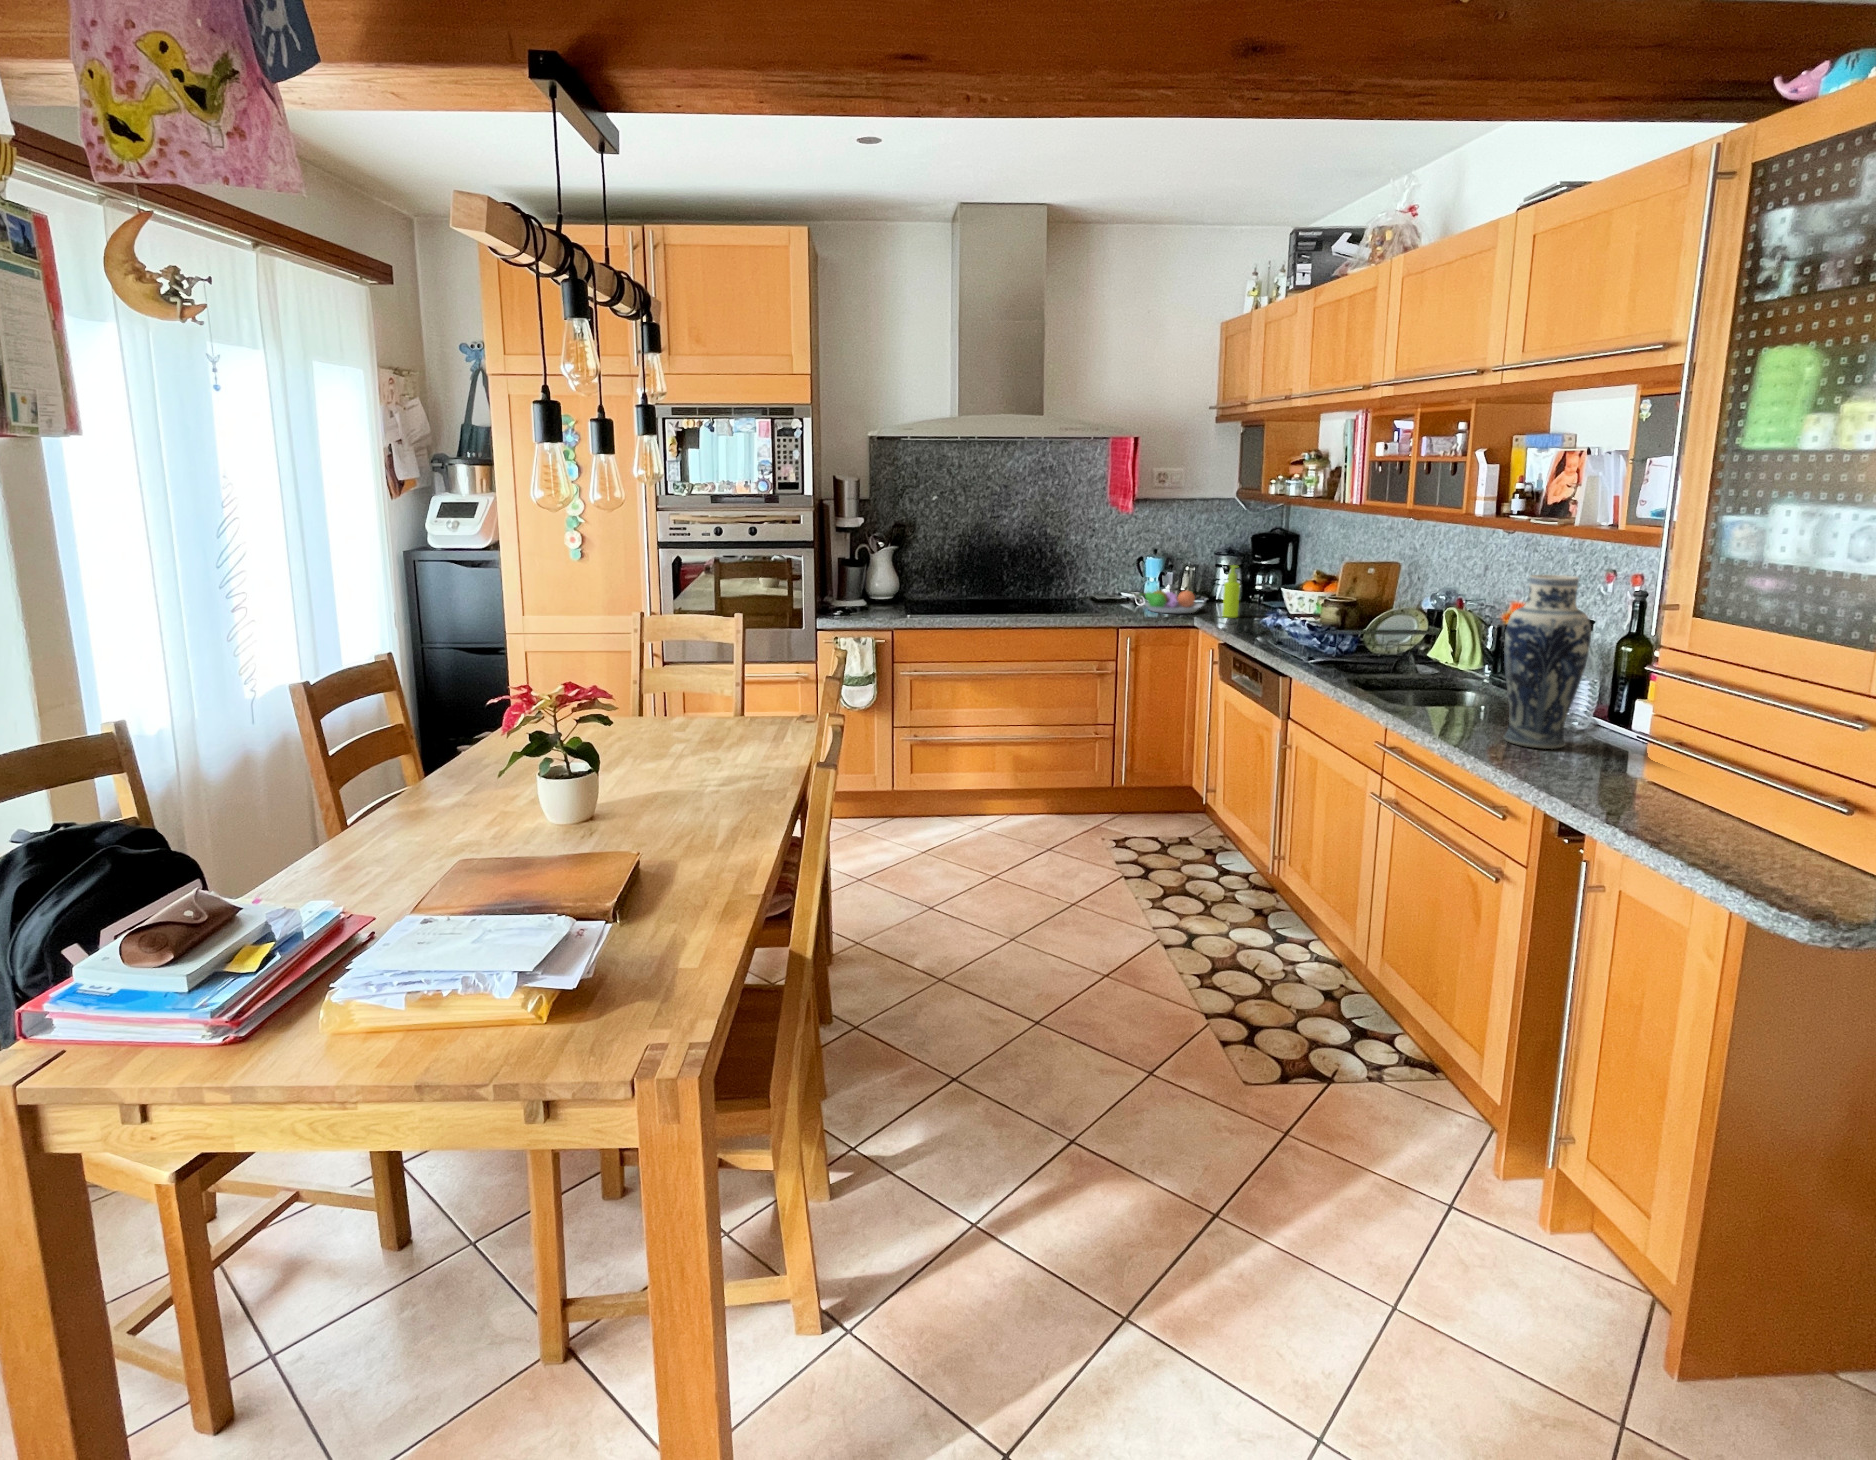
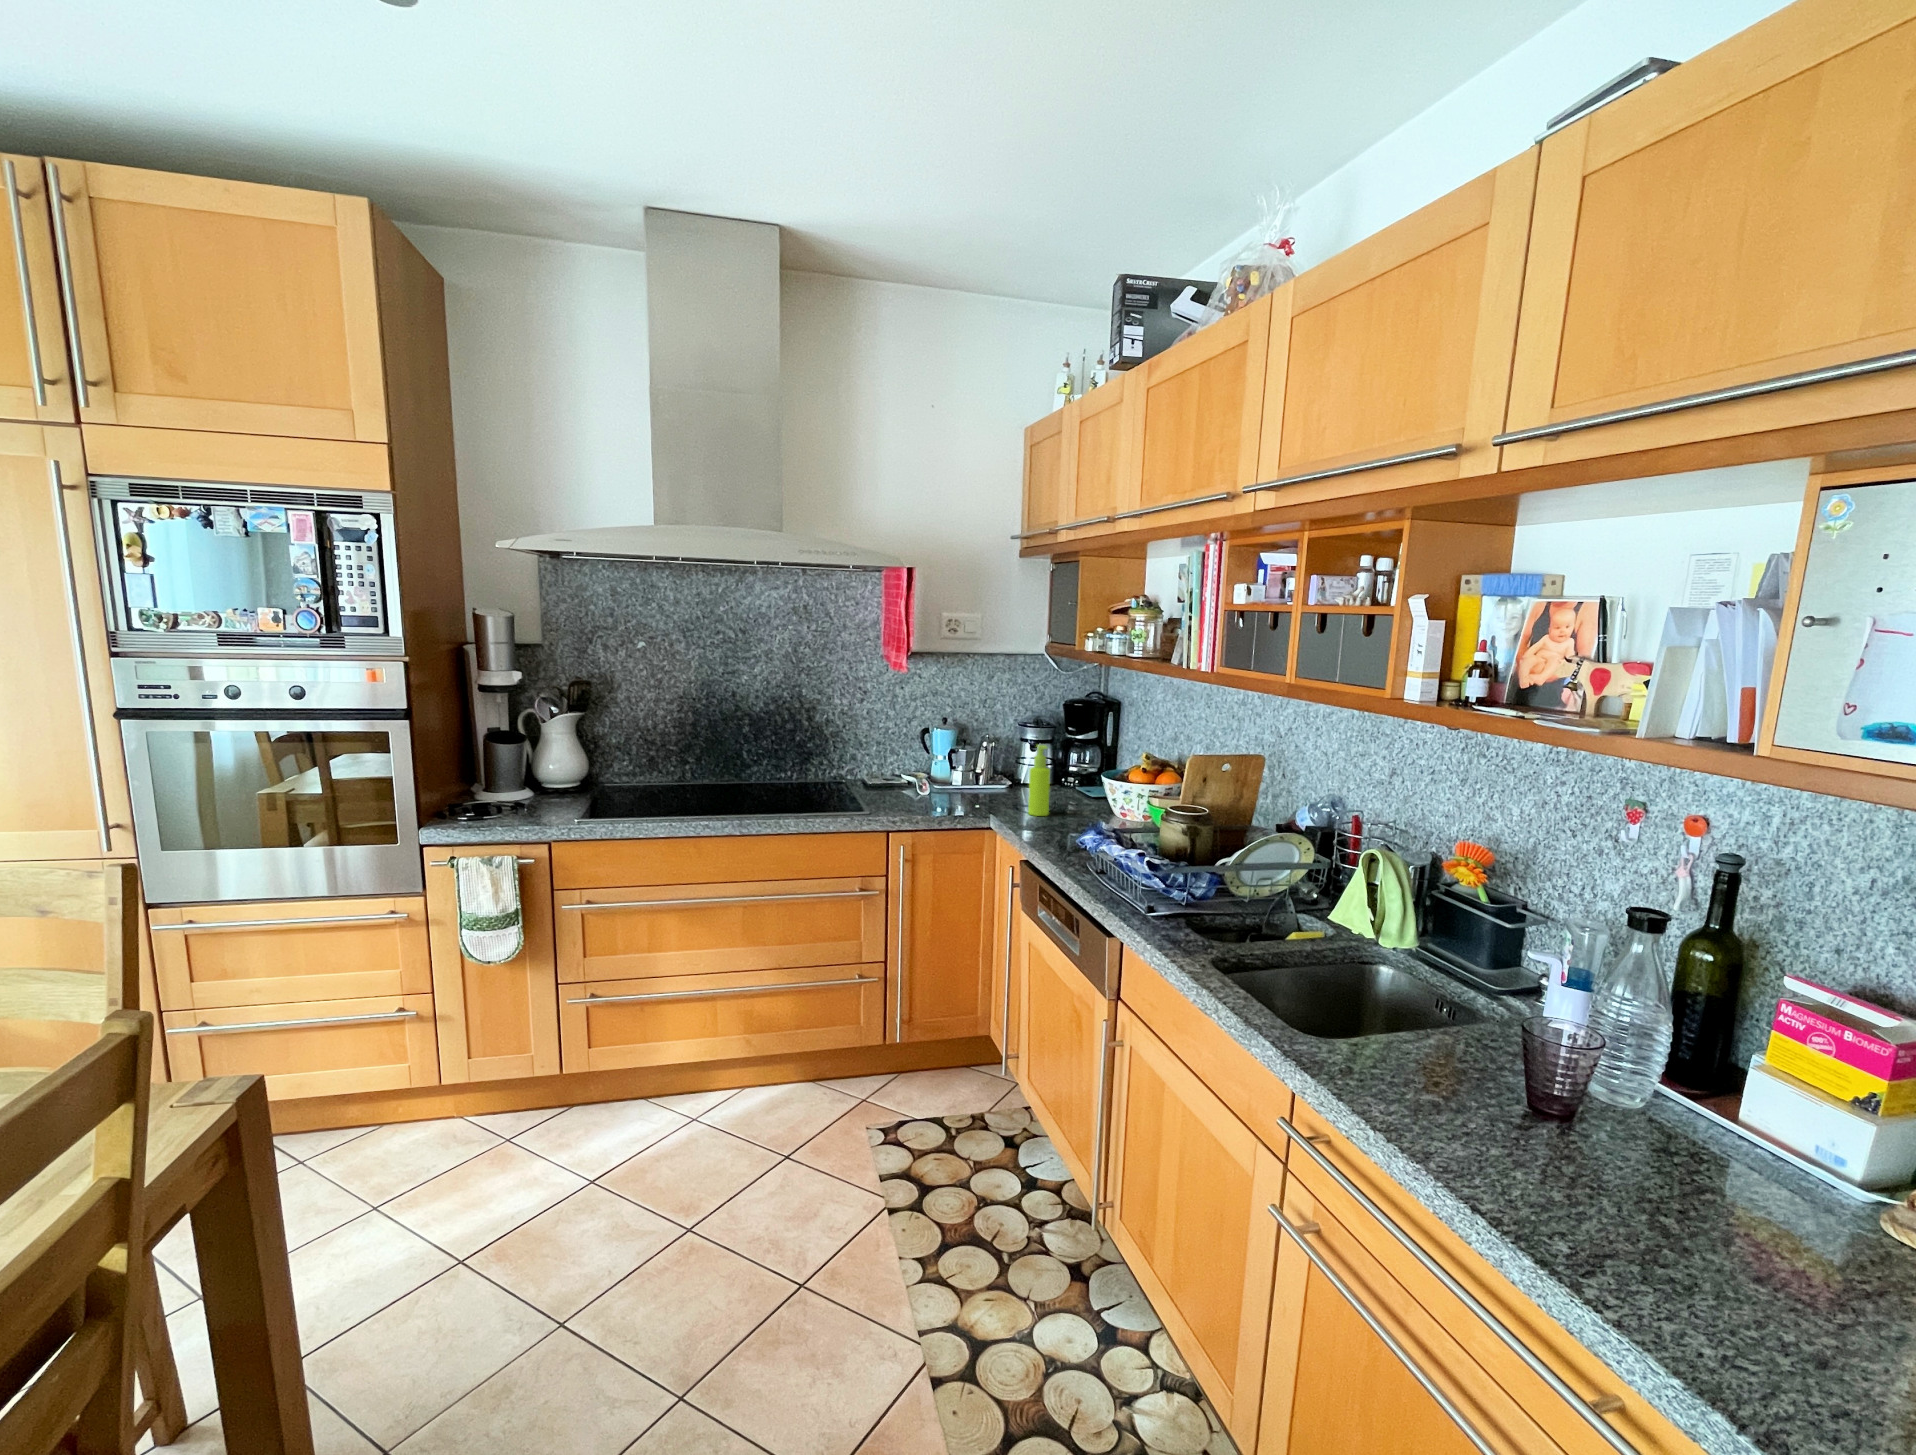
vase: present [1504,575,1591,749] -> none [1624,867,1843,1294]
fruit bowl: present [1139,590,1201,613] -> none [918,769,1003,809]

